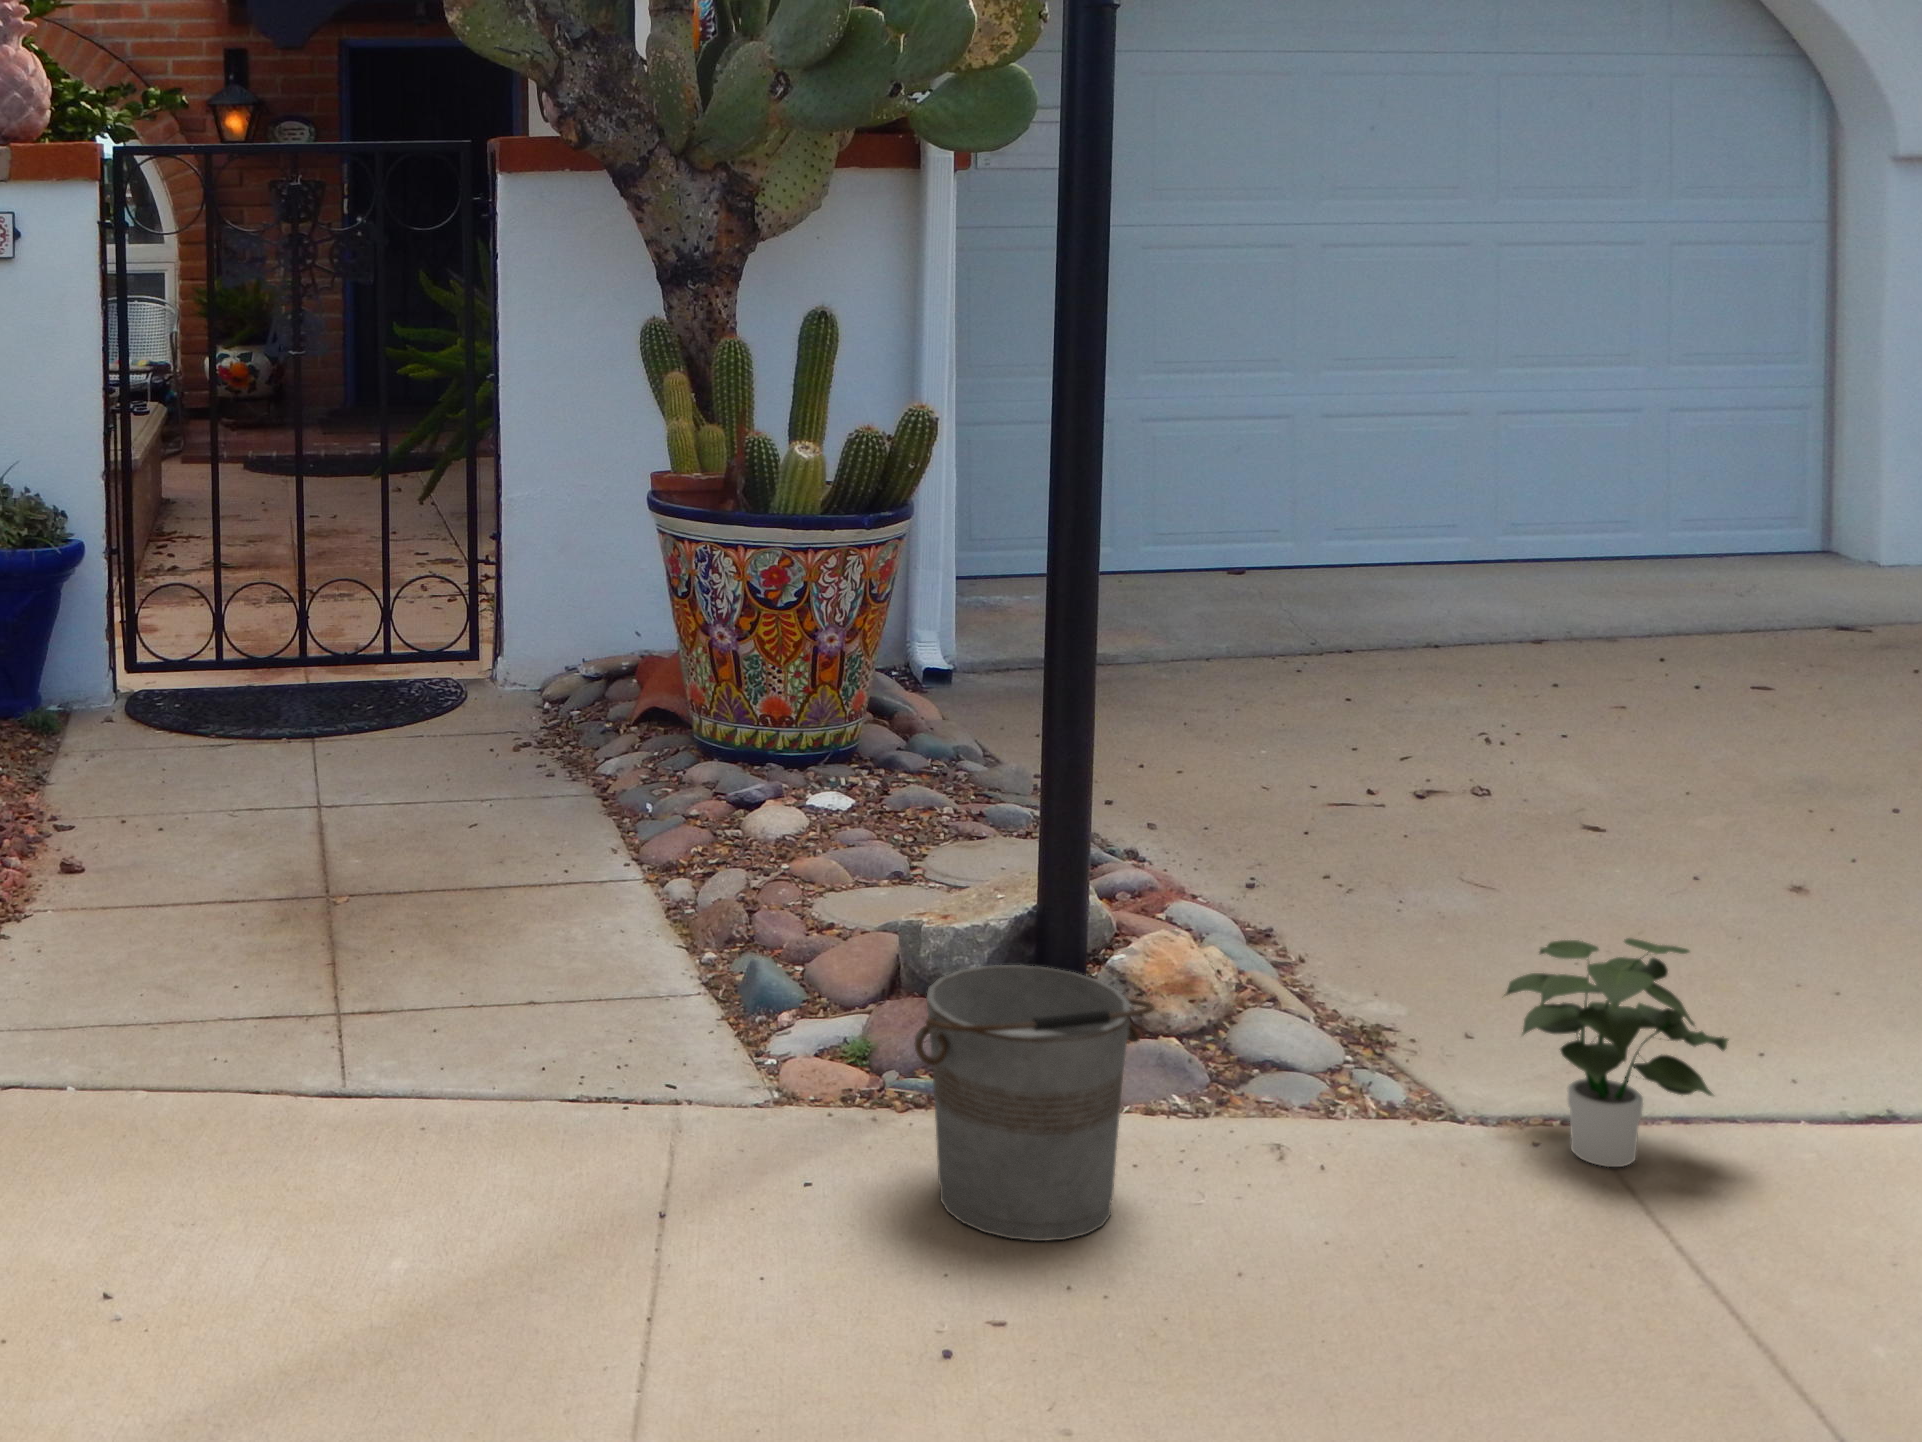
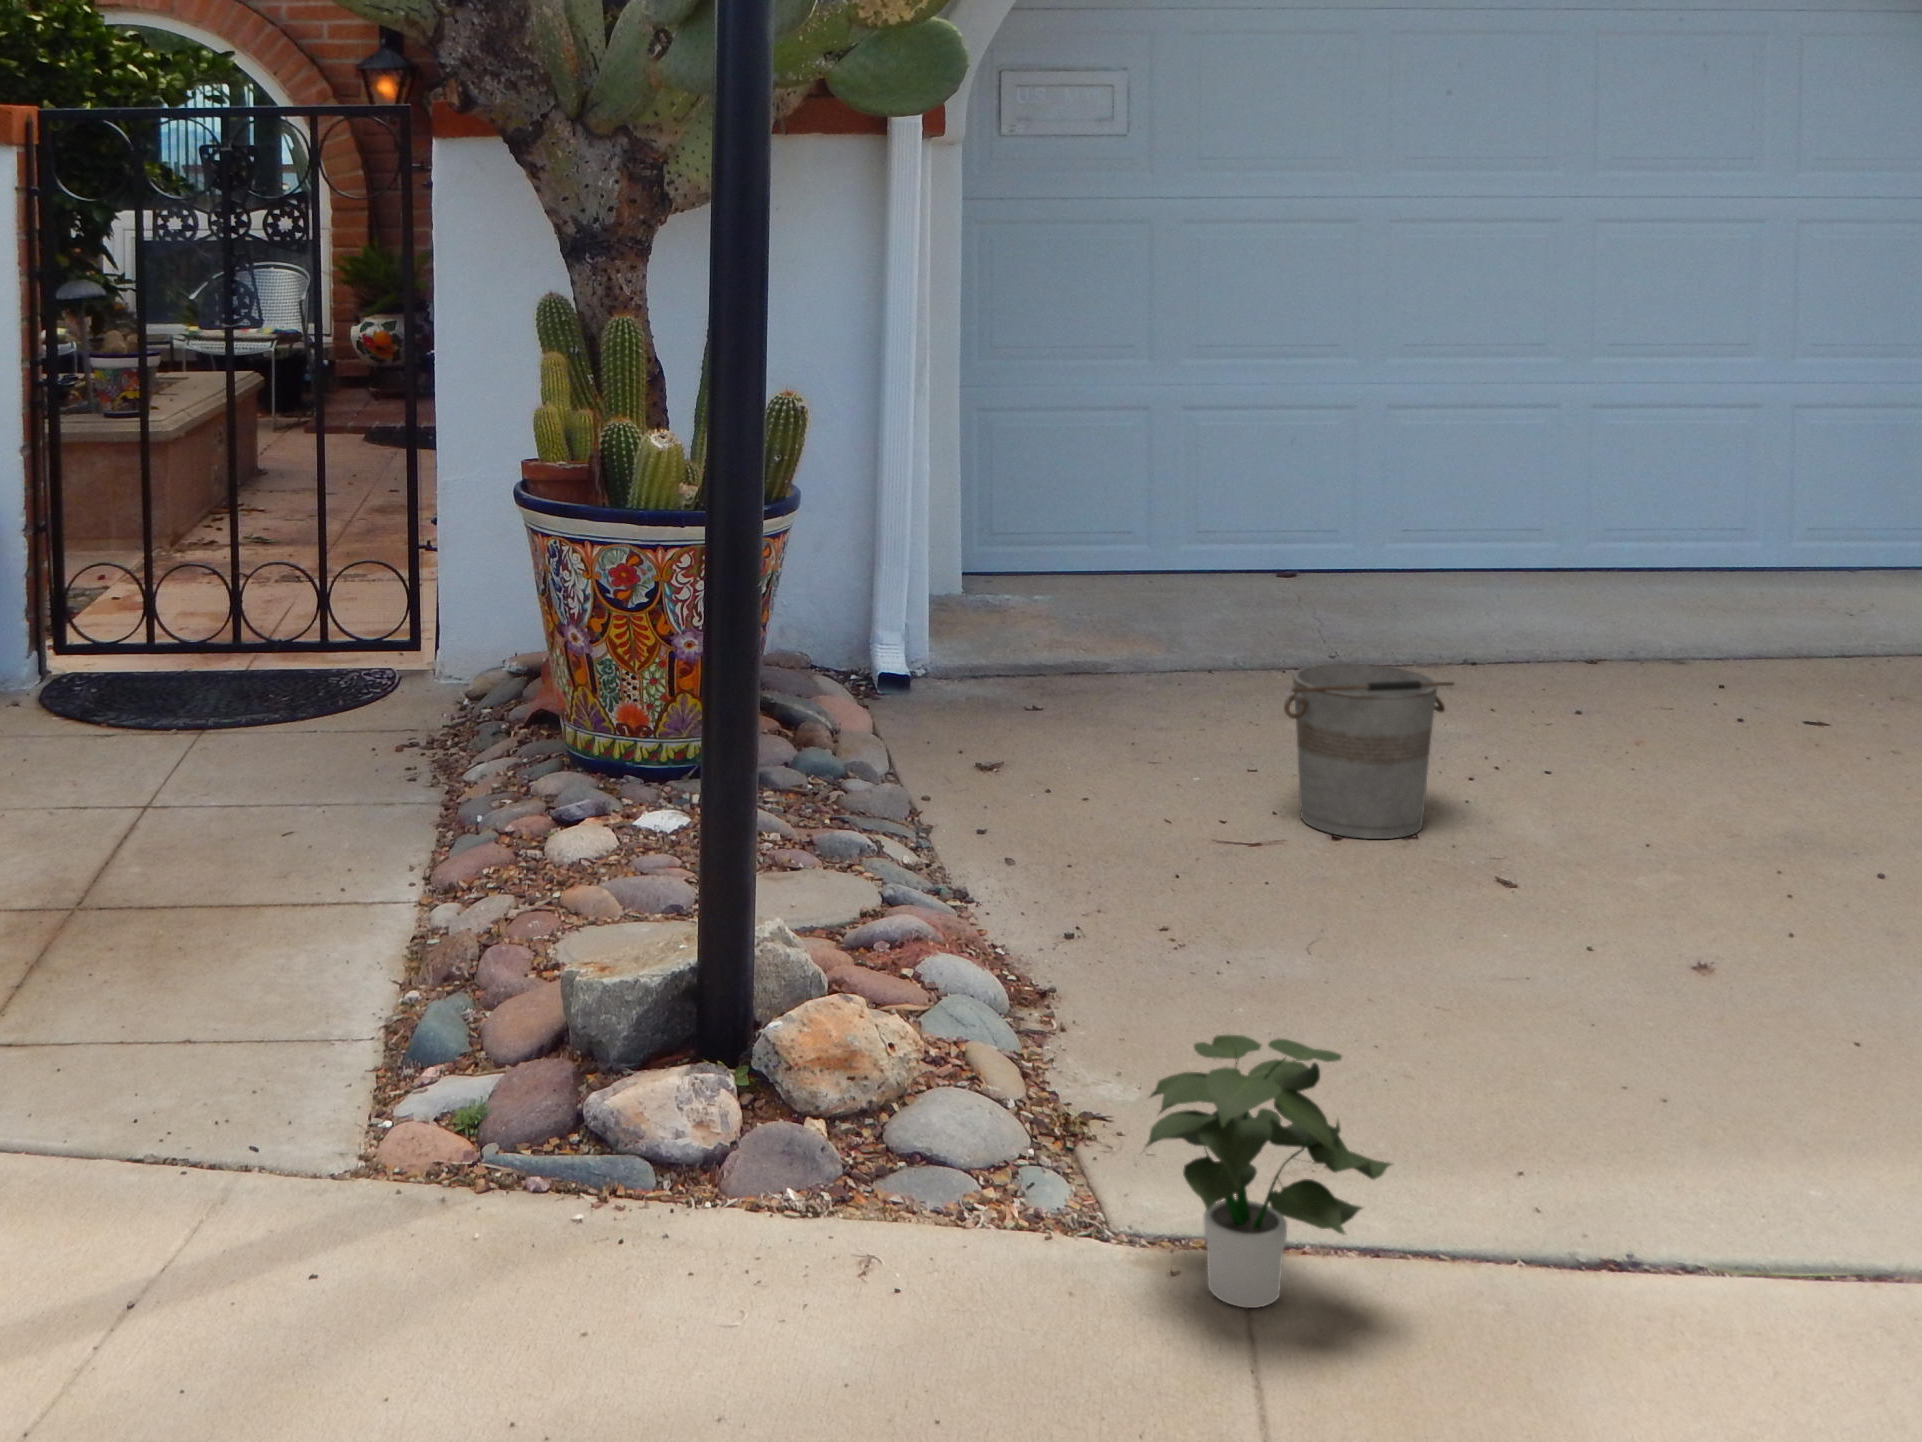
bucket: present [914,965,1154,1241] -> present [1284,663,1454,839]

